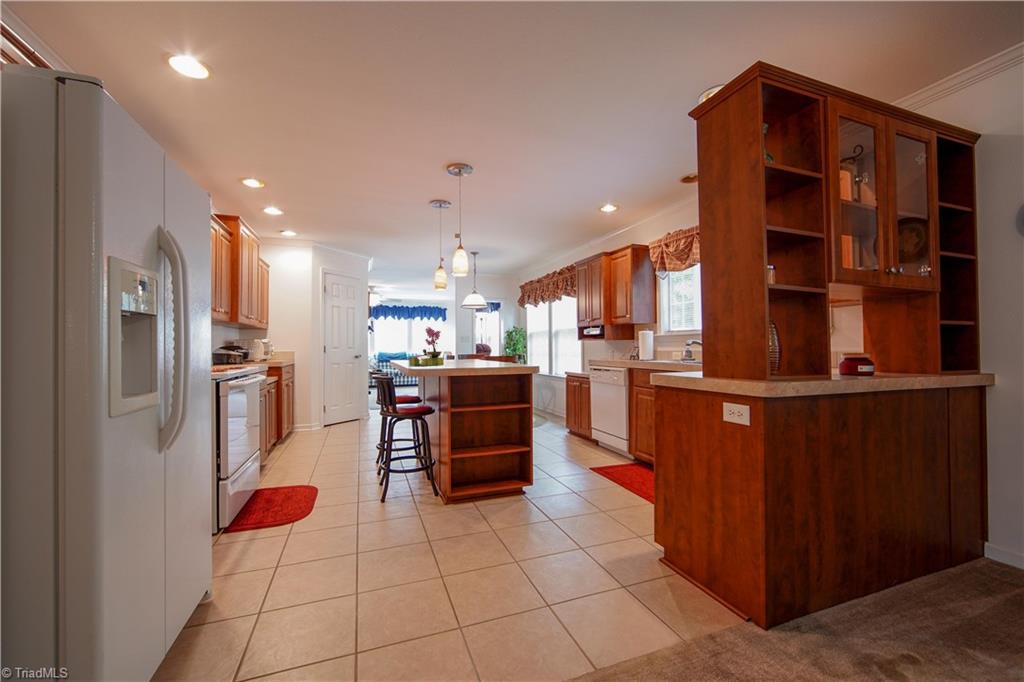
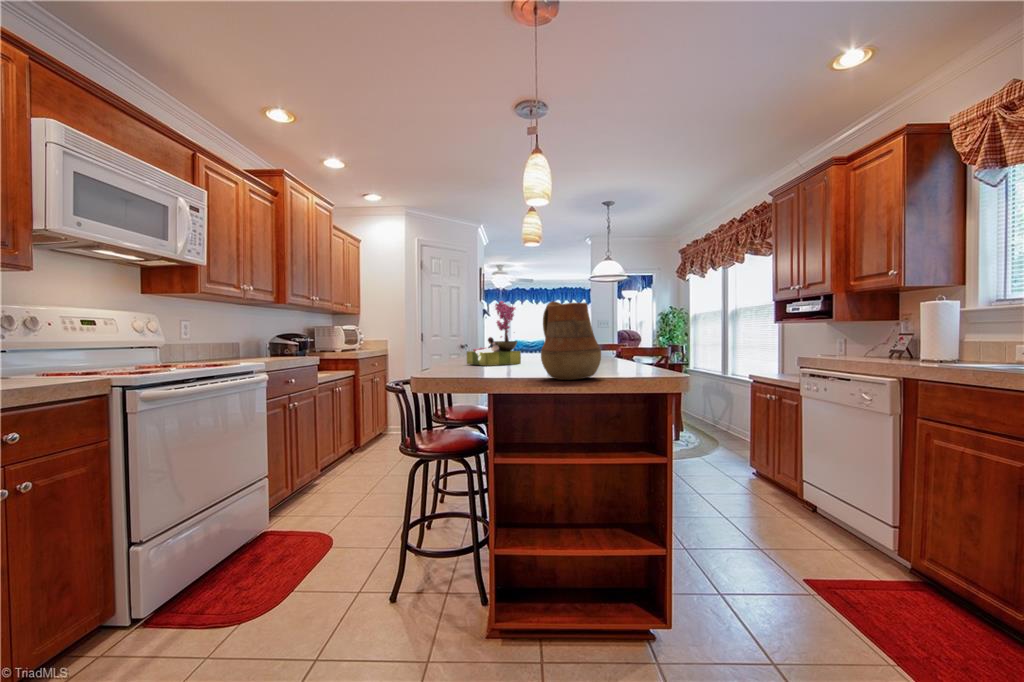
pitcher: none [475,333,504,368] -> present [541,302,601,380]

